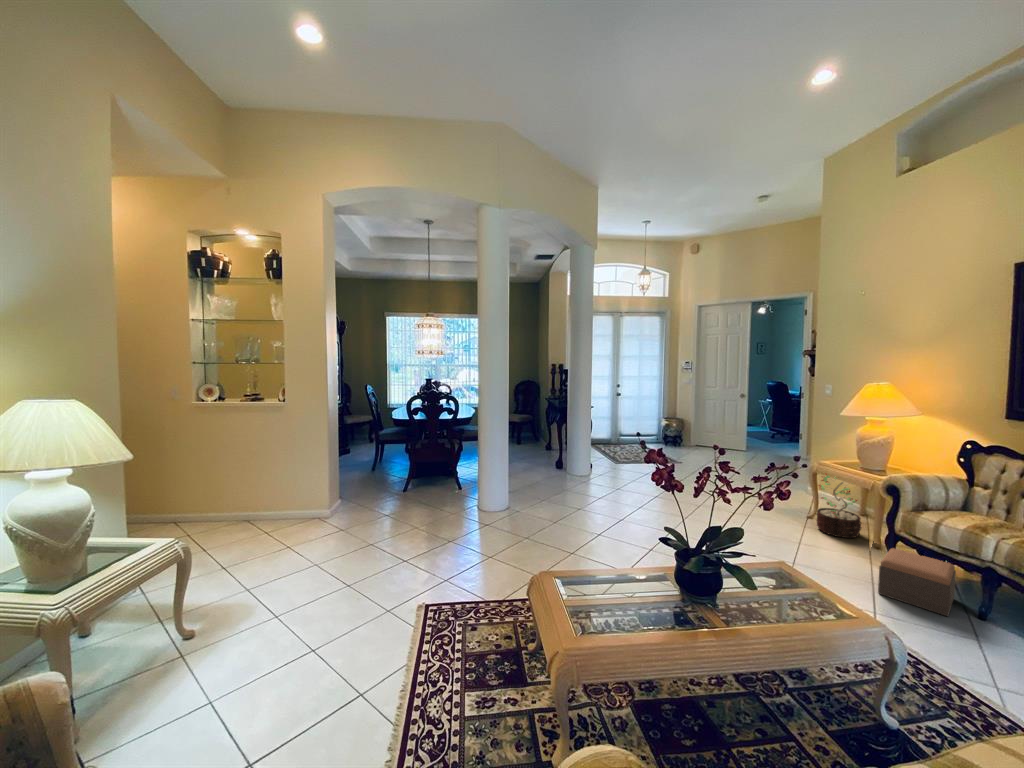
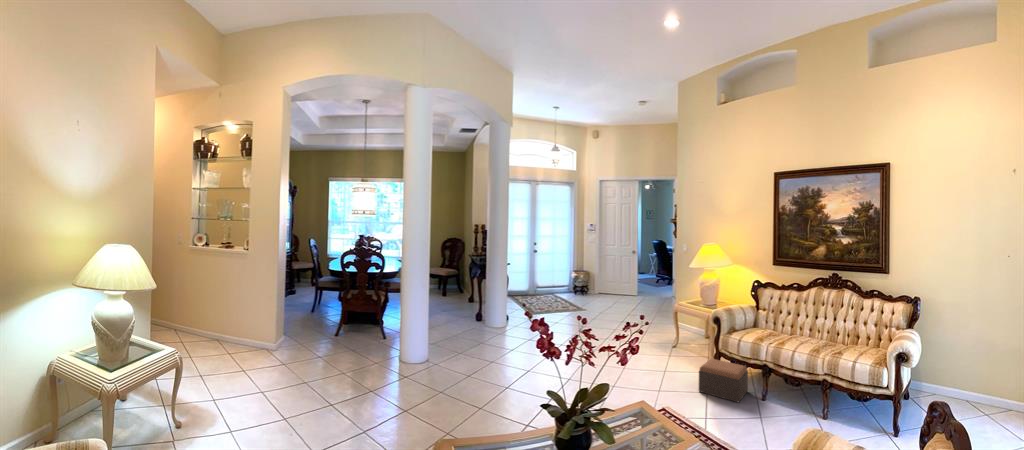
decorative plant: present [816,474,861,538] -> none [671,307,702,358]

